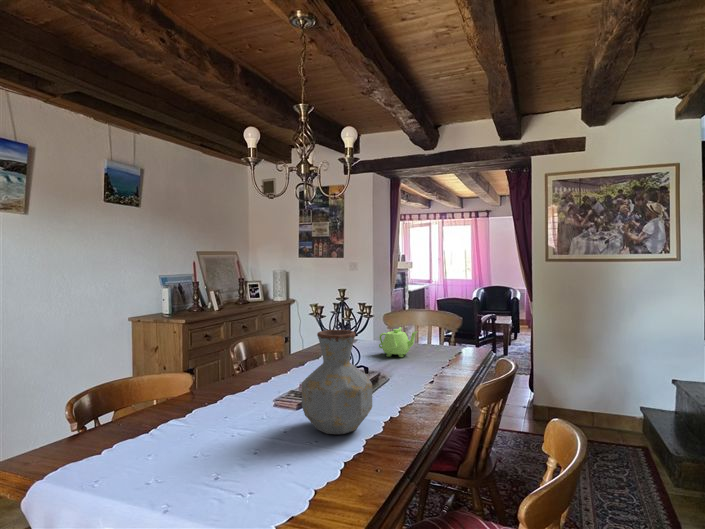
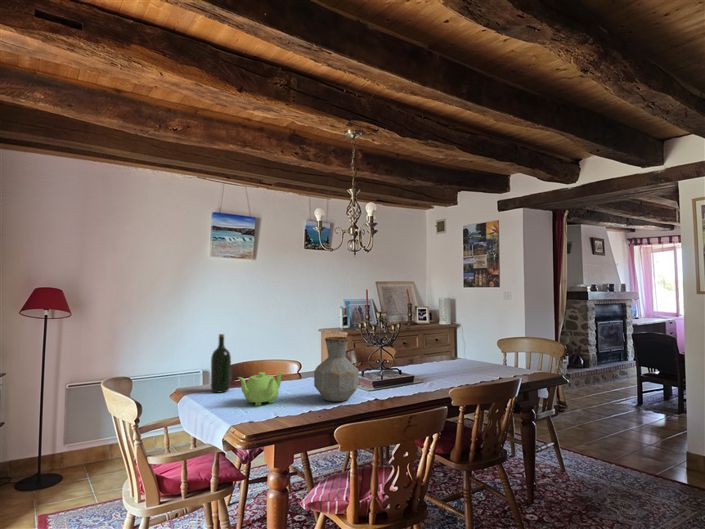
teapot: present [379,327,418,357] -> present [238,371,284,406]
wine bottle: none [82,346,125,465] -> present [211,334,231,393]

